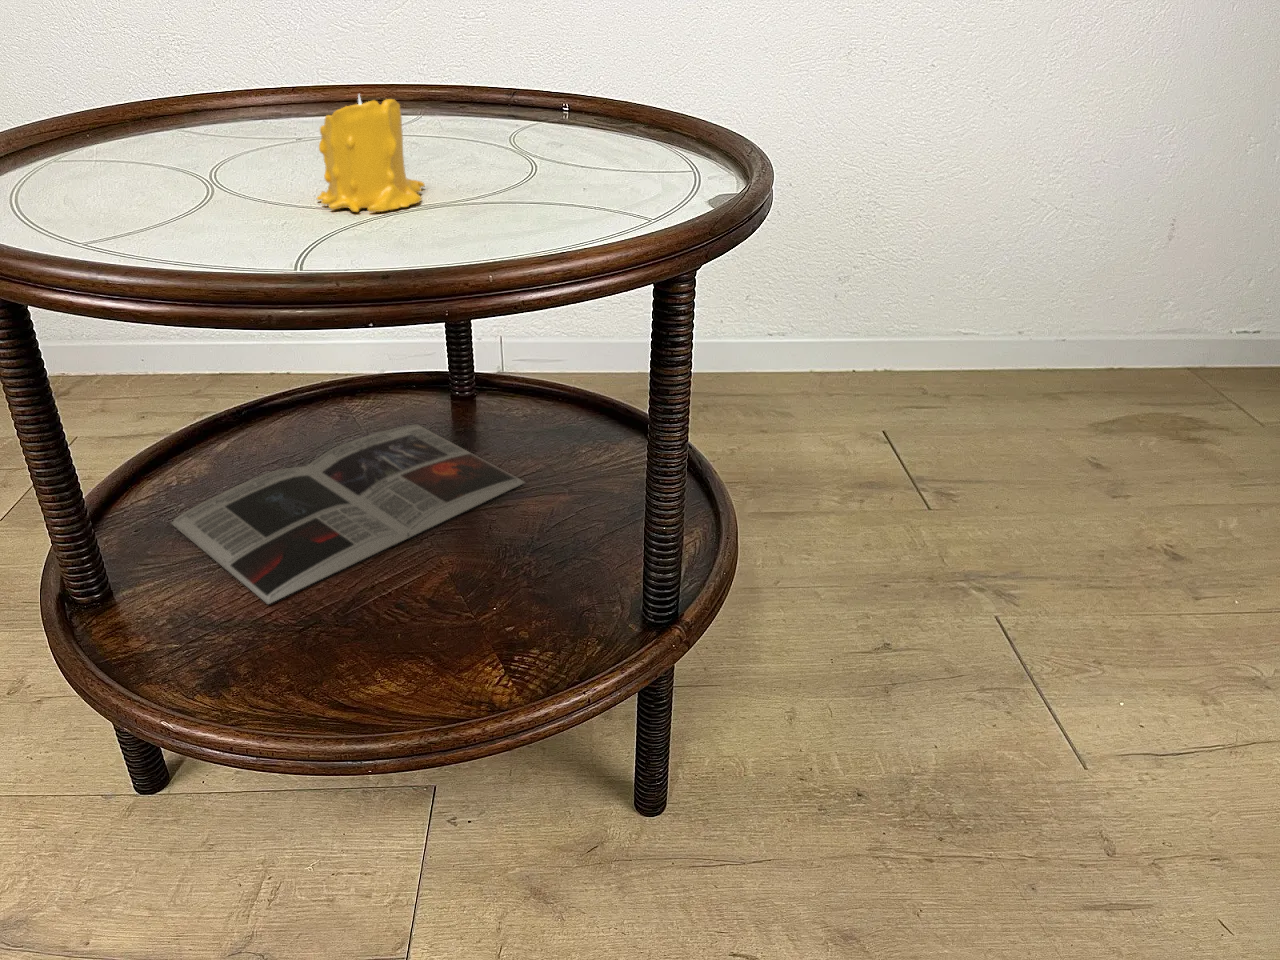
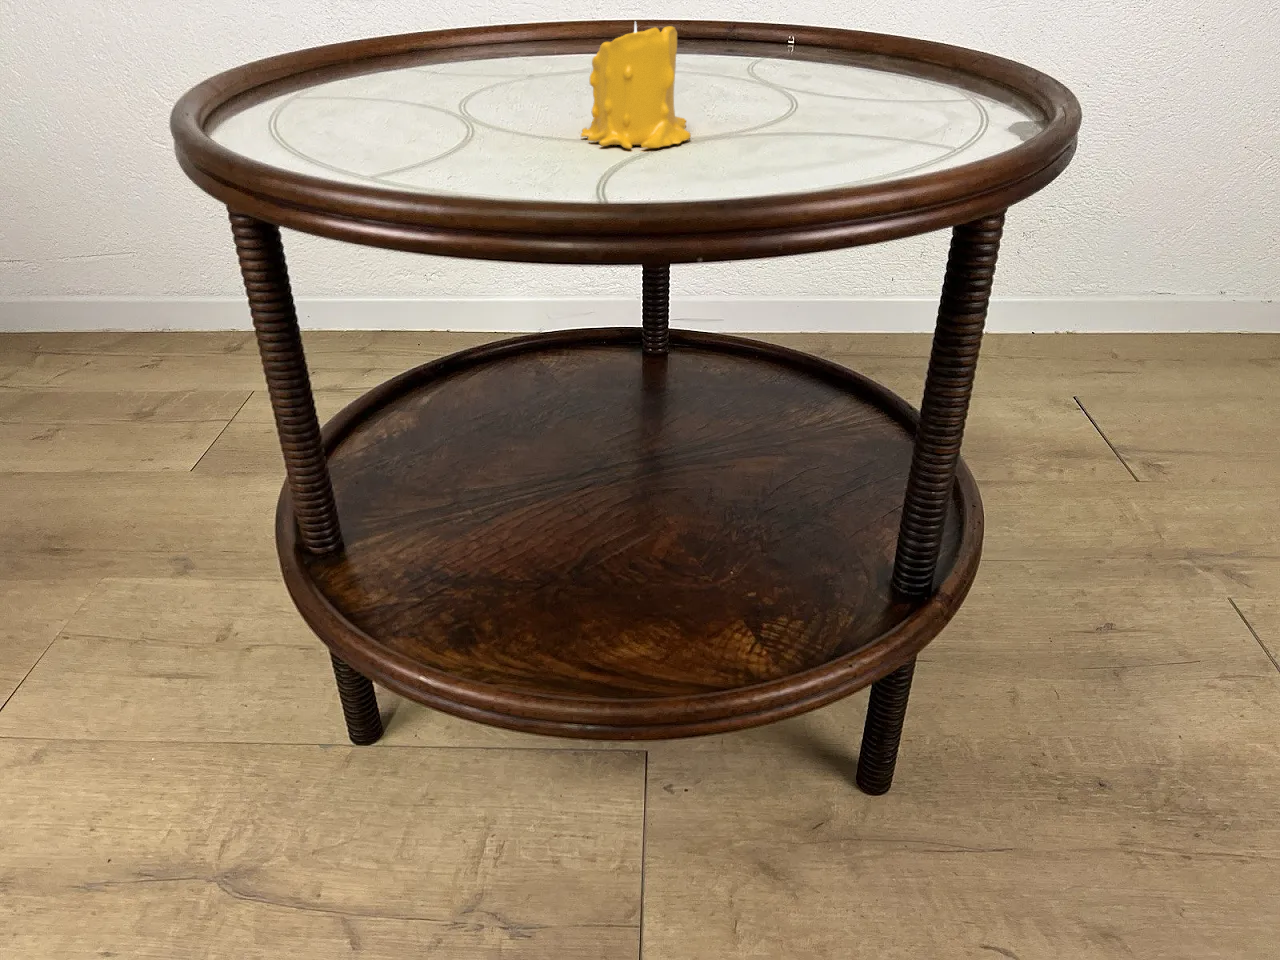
magazine: present [172,425,524,604] -> none [385,380,737,560]

